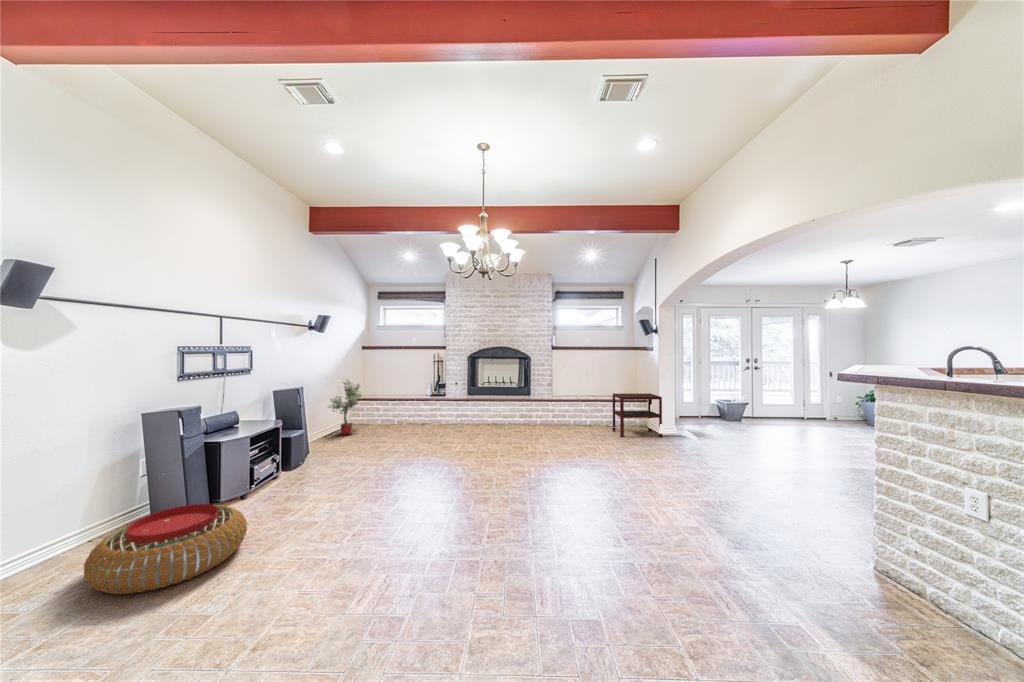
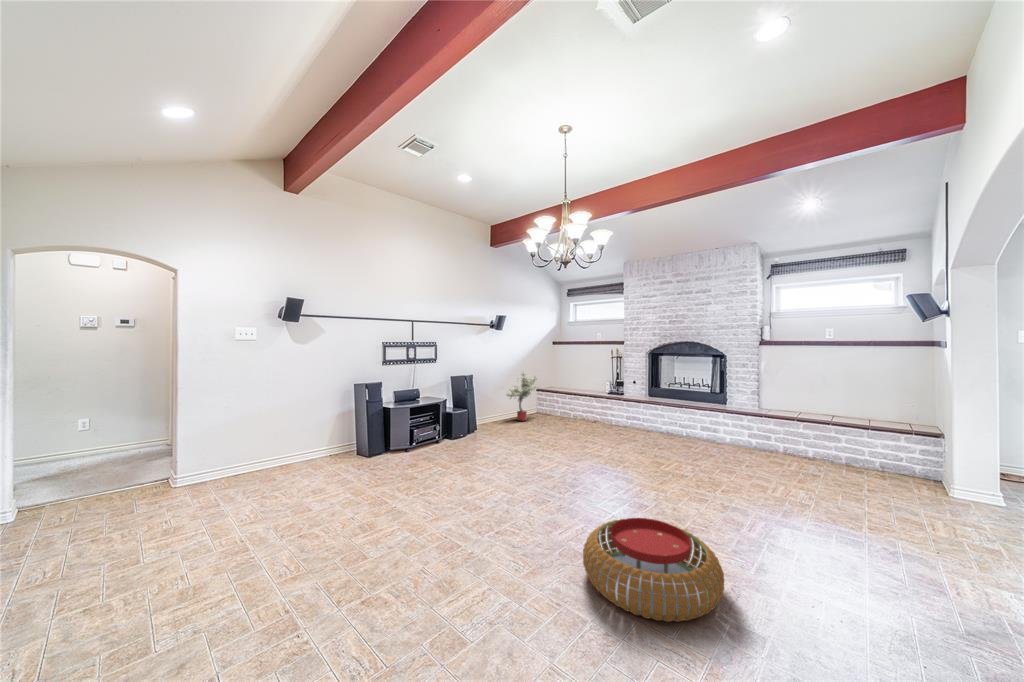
side table: present [612,393,662,437] -> none [845,413,945,498]
pouf: present [84,504,247,594] -> present [583,518,724,622]

